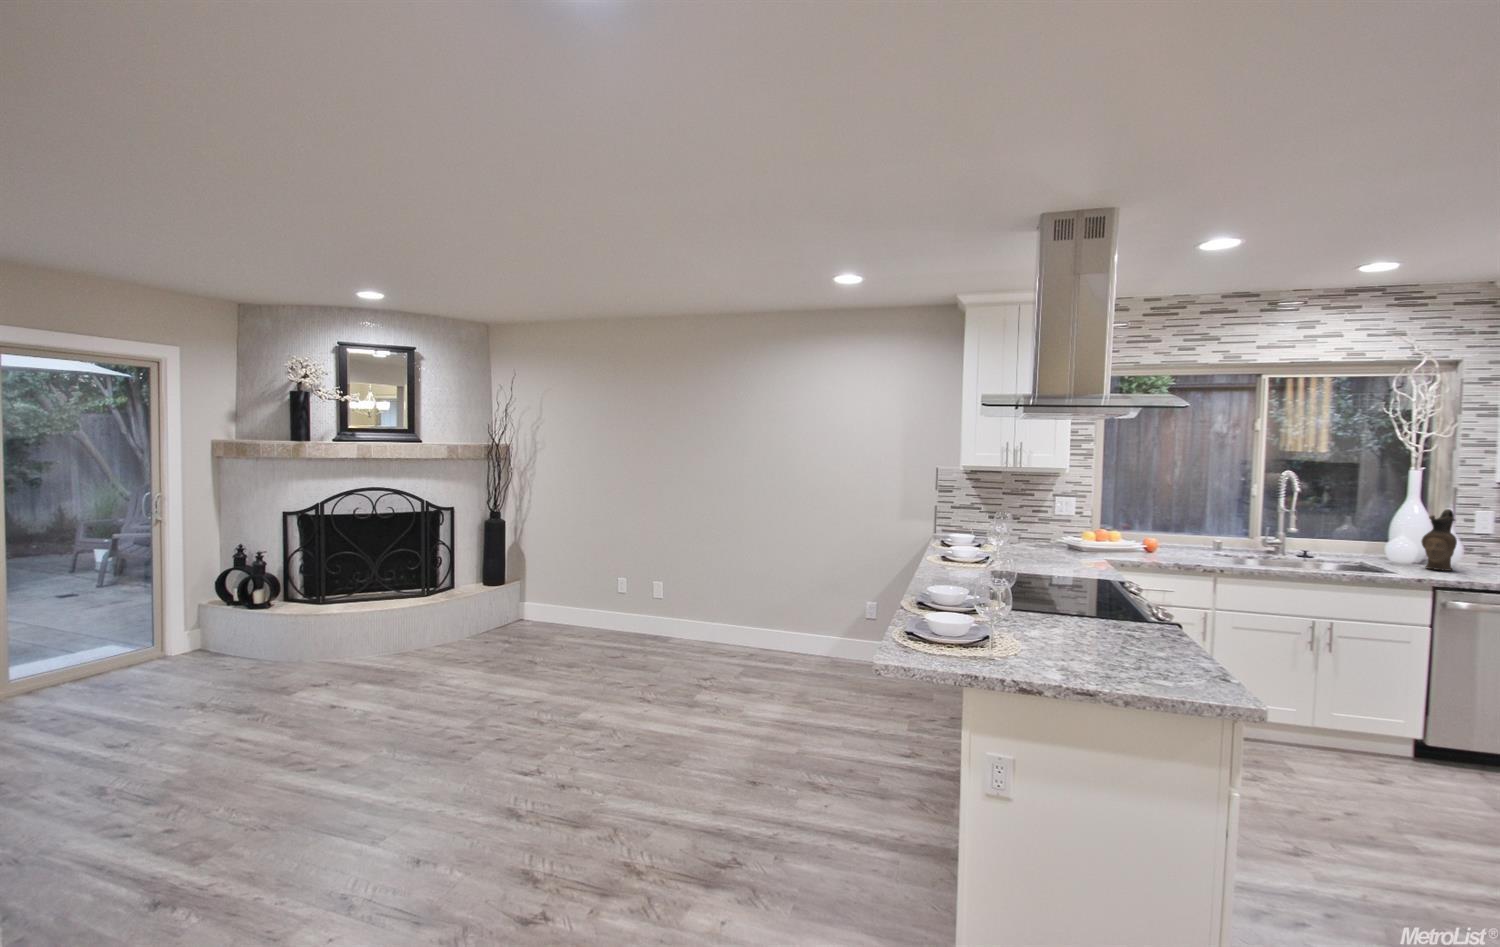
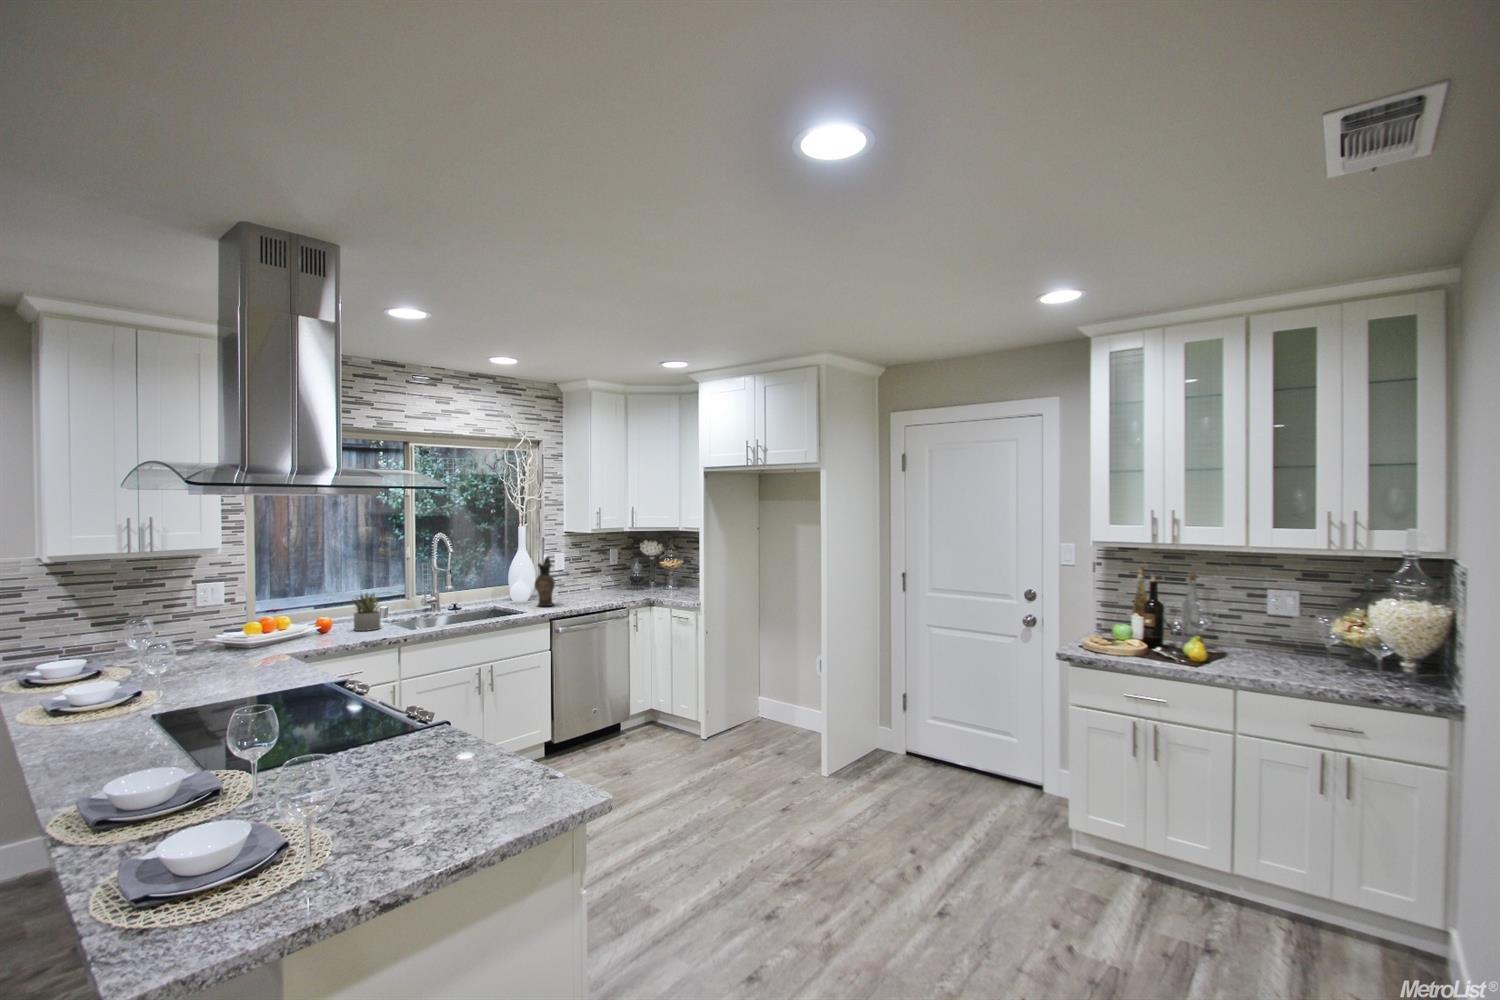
succulent plant: none [1178,519,1208,558] -> present [353,593,381,631]

